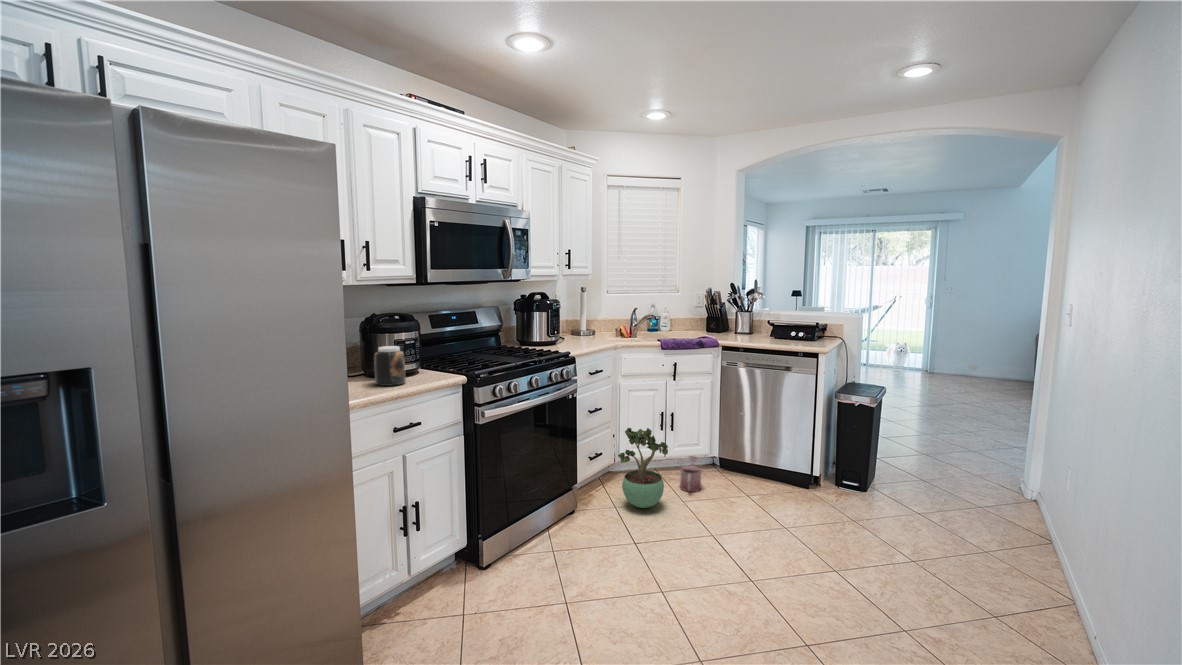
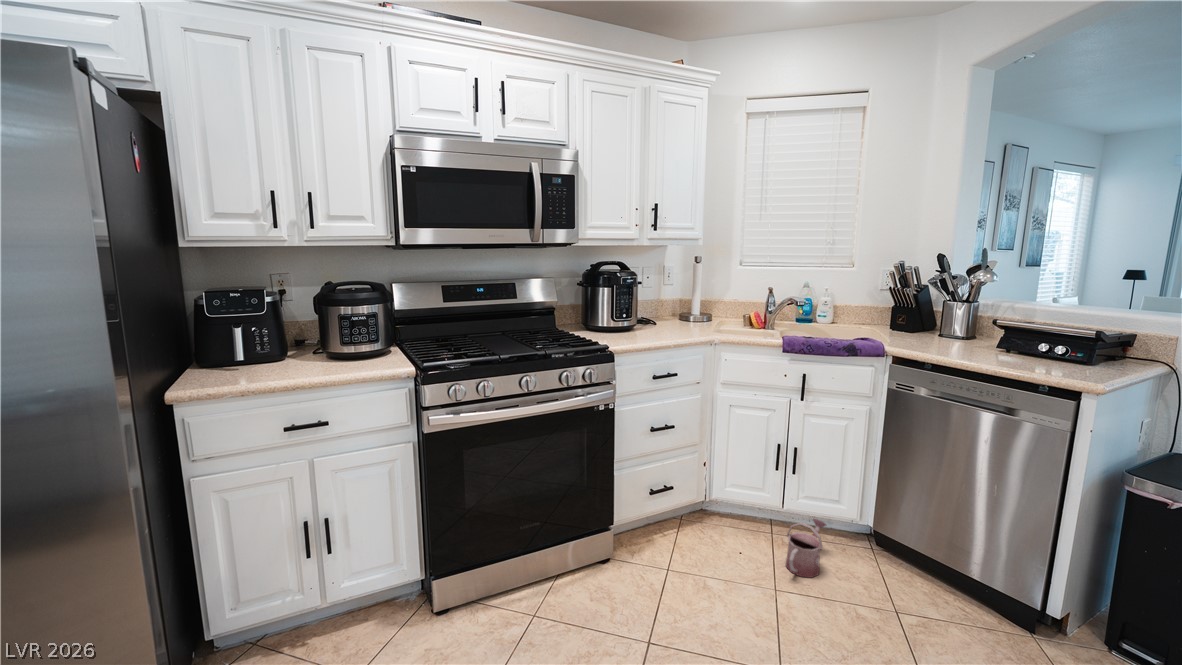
jar: present [374,346,406,386] -> none [287,323,329,373]
potted plant: present [618,428,668,508] -> none [678,463,740,584]

